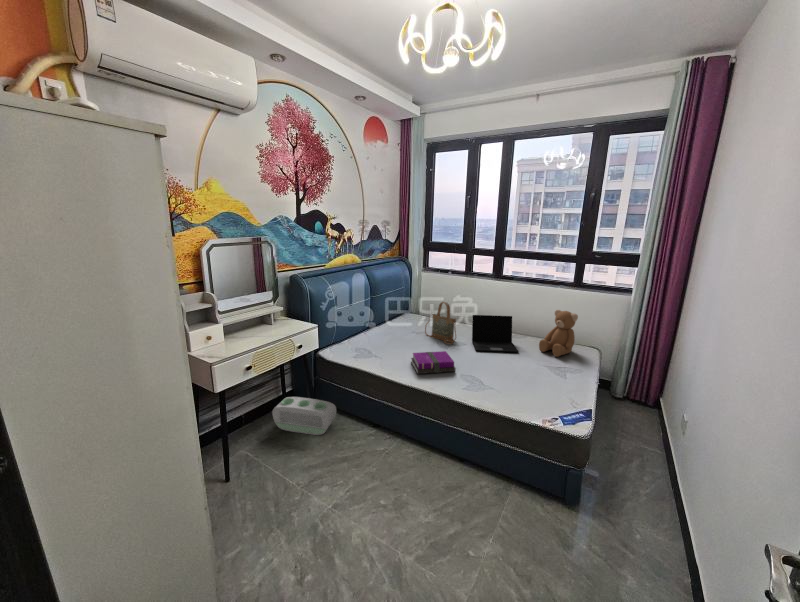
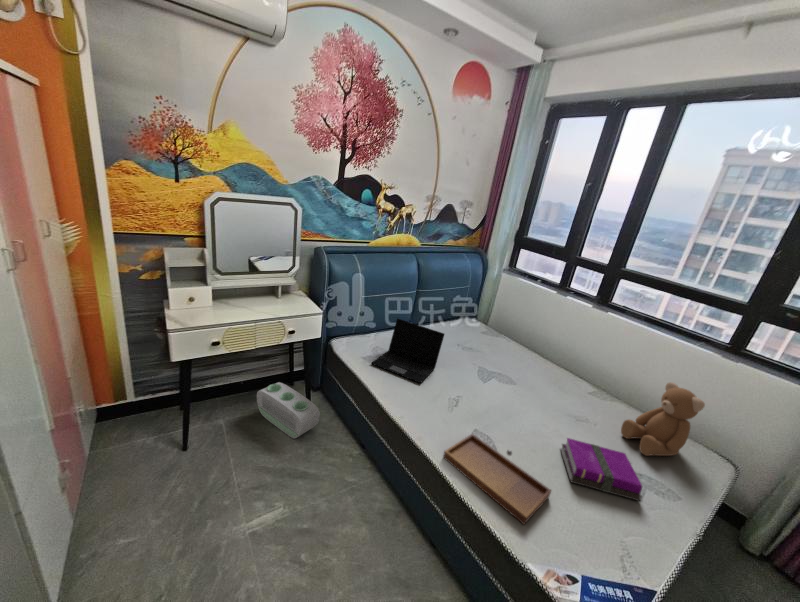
handbag: present [425,302,456,344] -> none [468,321,508,380]
laptop: present [472,315,519,353] -> present [371,319,444,383]
notebook: present [411,351,456,374] -> present [560,438,642,501]
tray: none [457,369,526,405] -> present [443,434,551,525]

